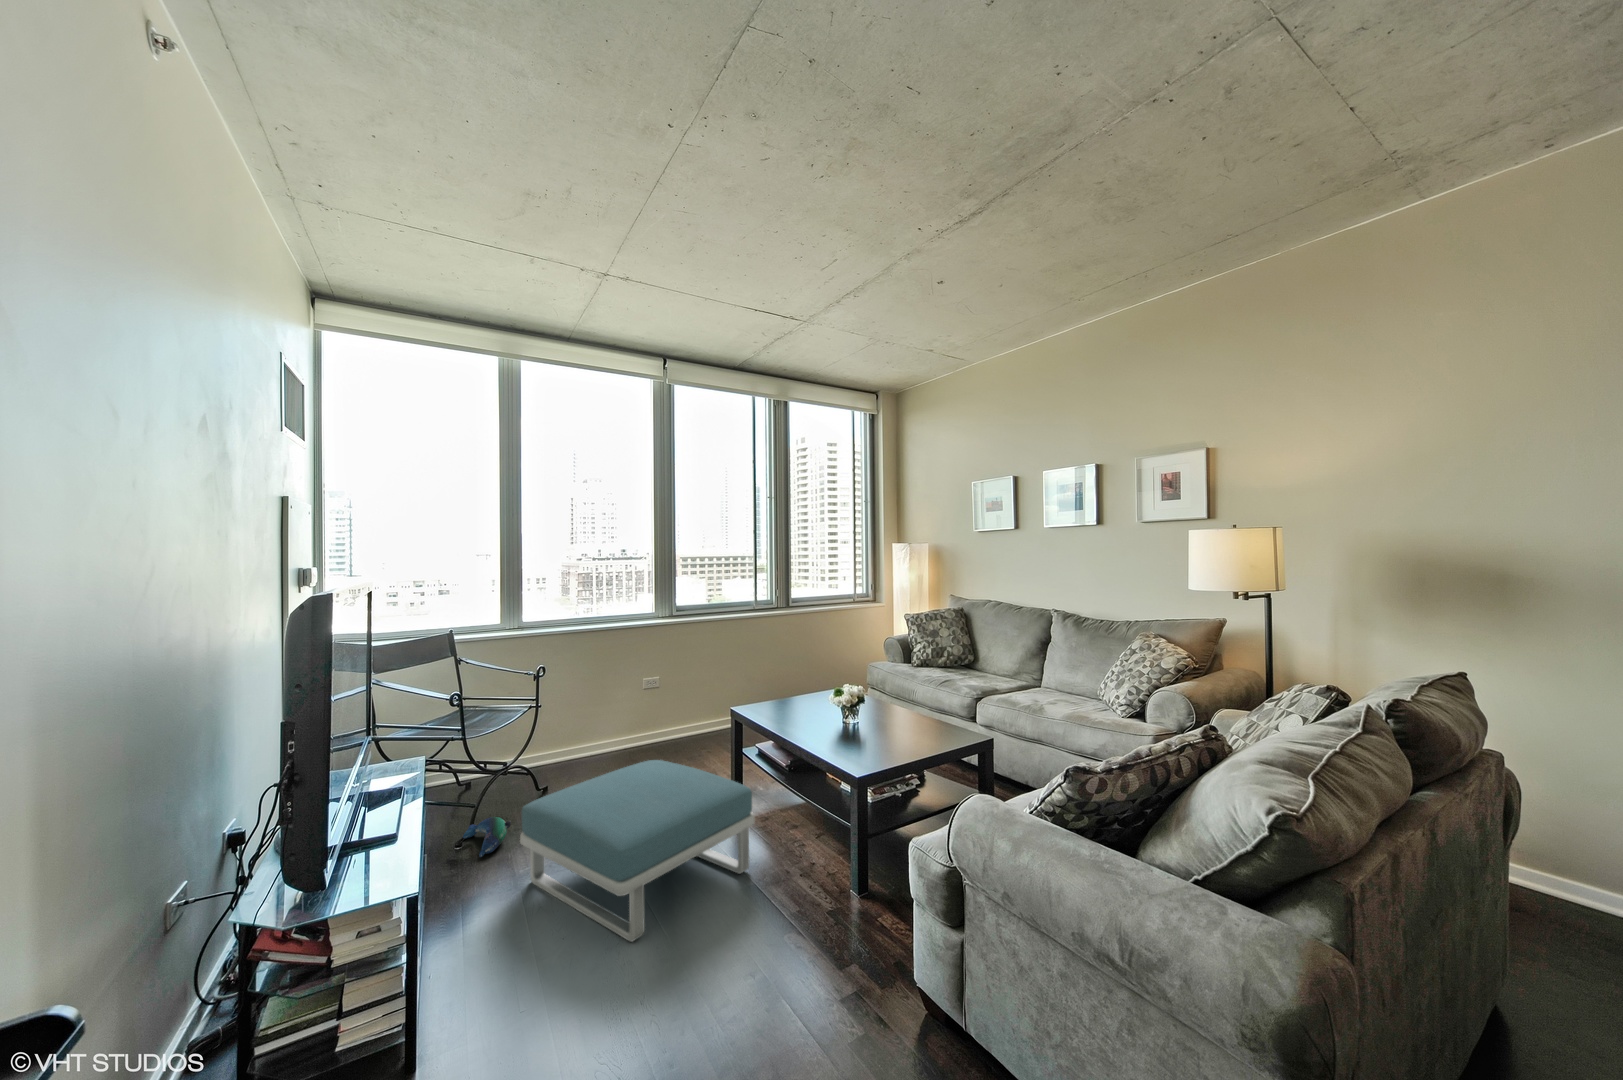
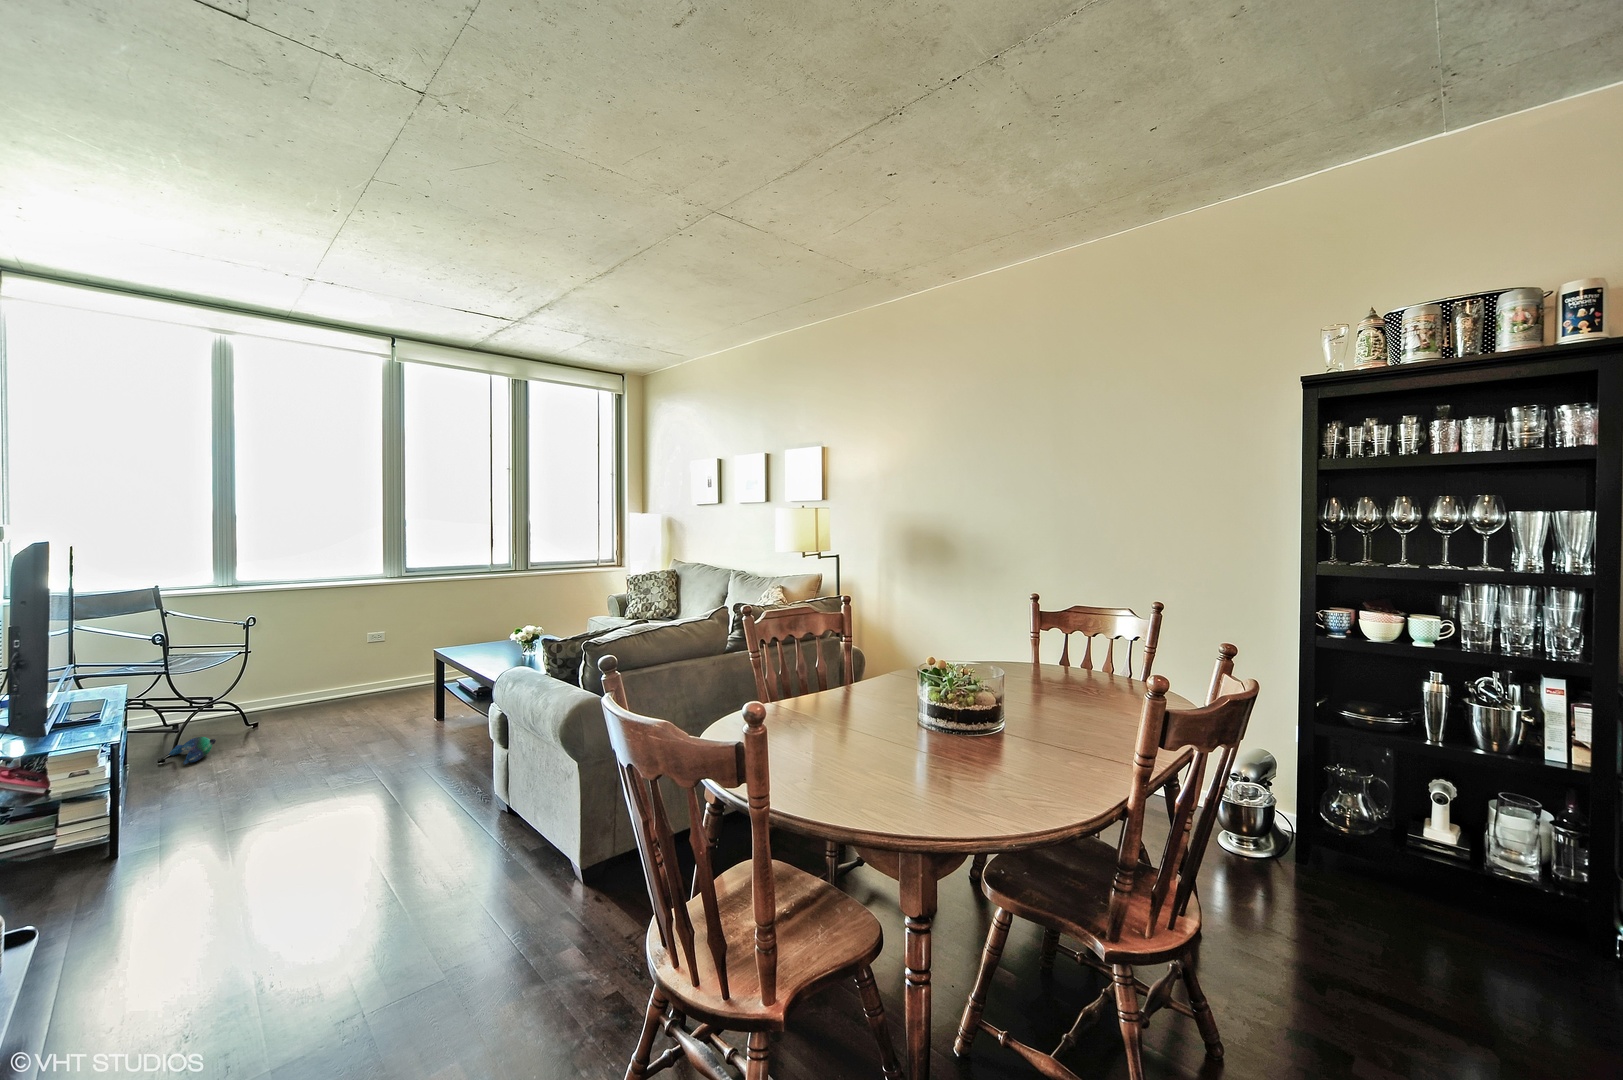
footstool: present [520,760,755,942] -> none [218,686,428,797]

